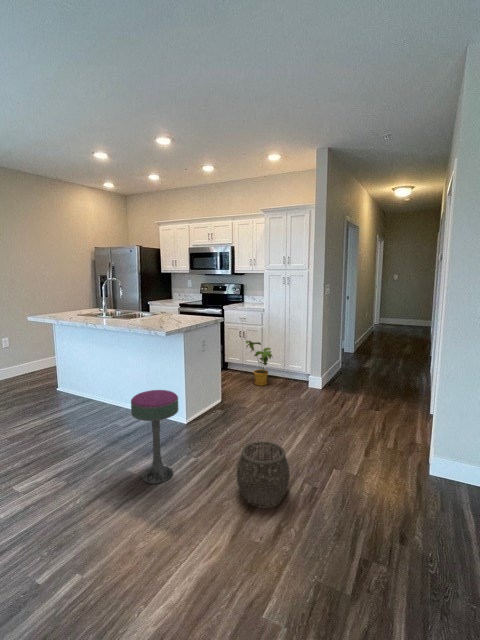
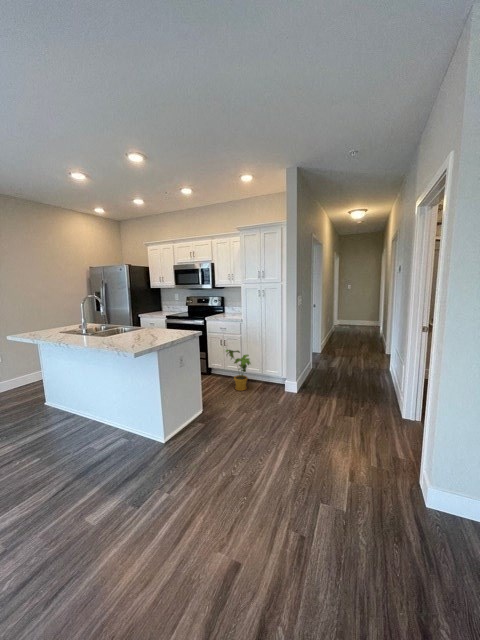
bar stool: present [131,390,179,484] -> none [78,425,140,544]
woven basket: present [237,441,290,506] -> none [209,486,275,582]

